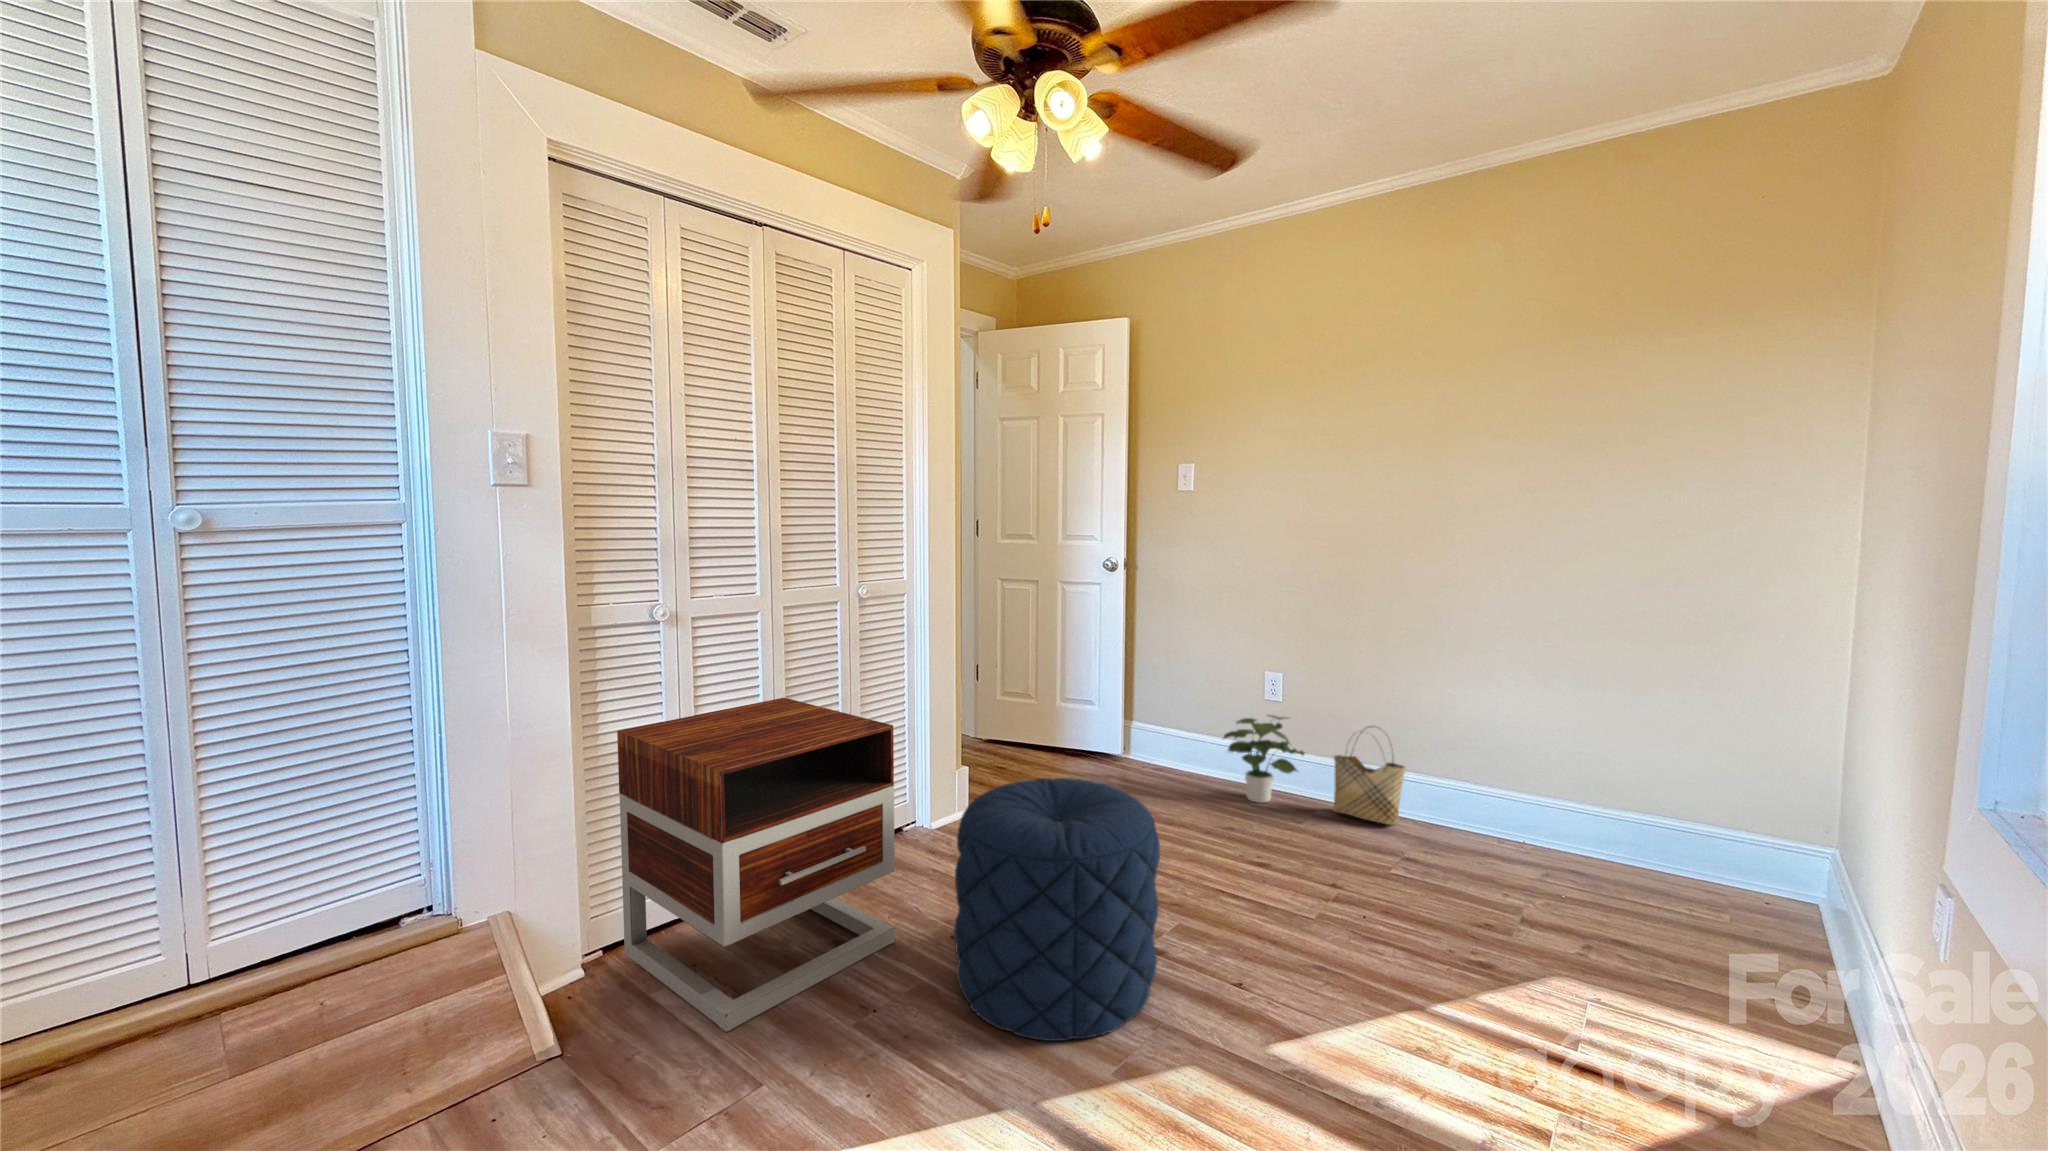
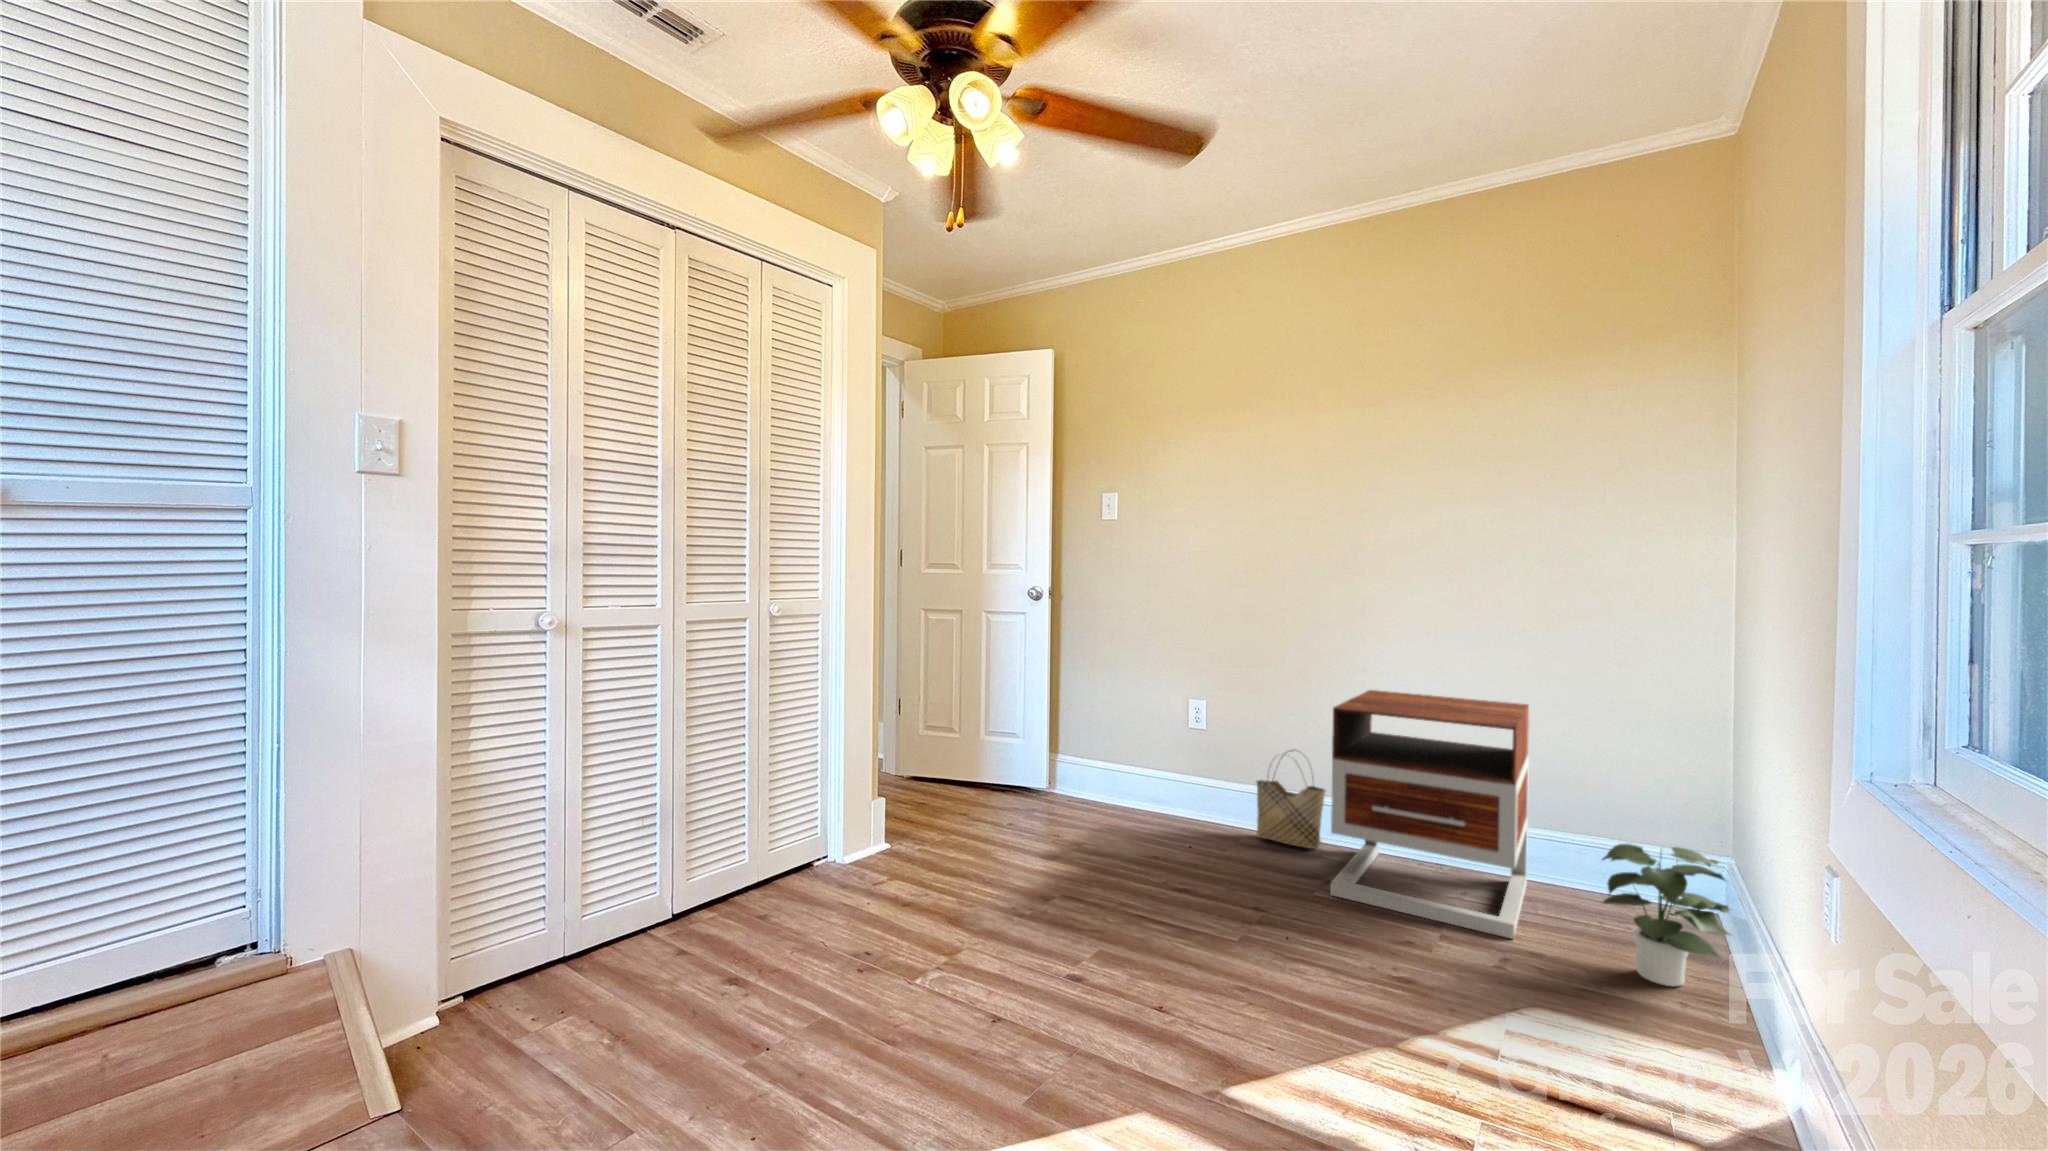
nightstand: present [617,698,895,1032] -> present [1330,690,1529,939]
potted plant: present [1224,715,1305,803] -> present [1602,844,1732,986]
pouf: present [954,778,1160,1041] -> none [860,795,1076,1073]

